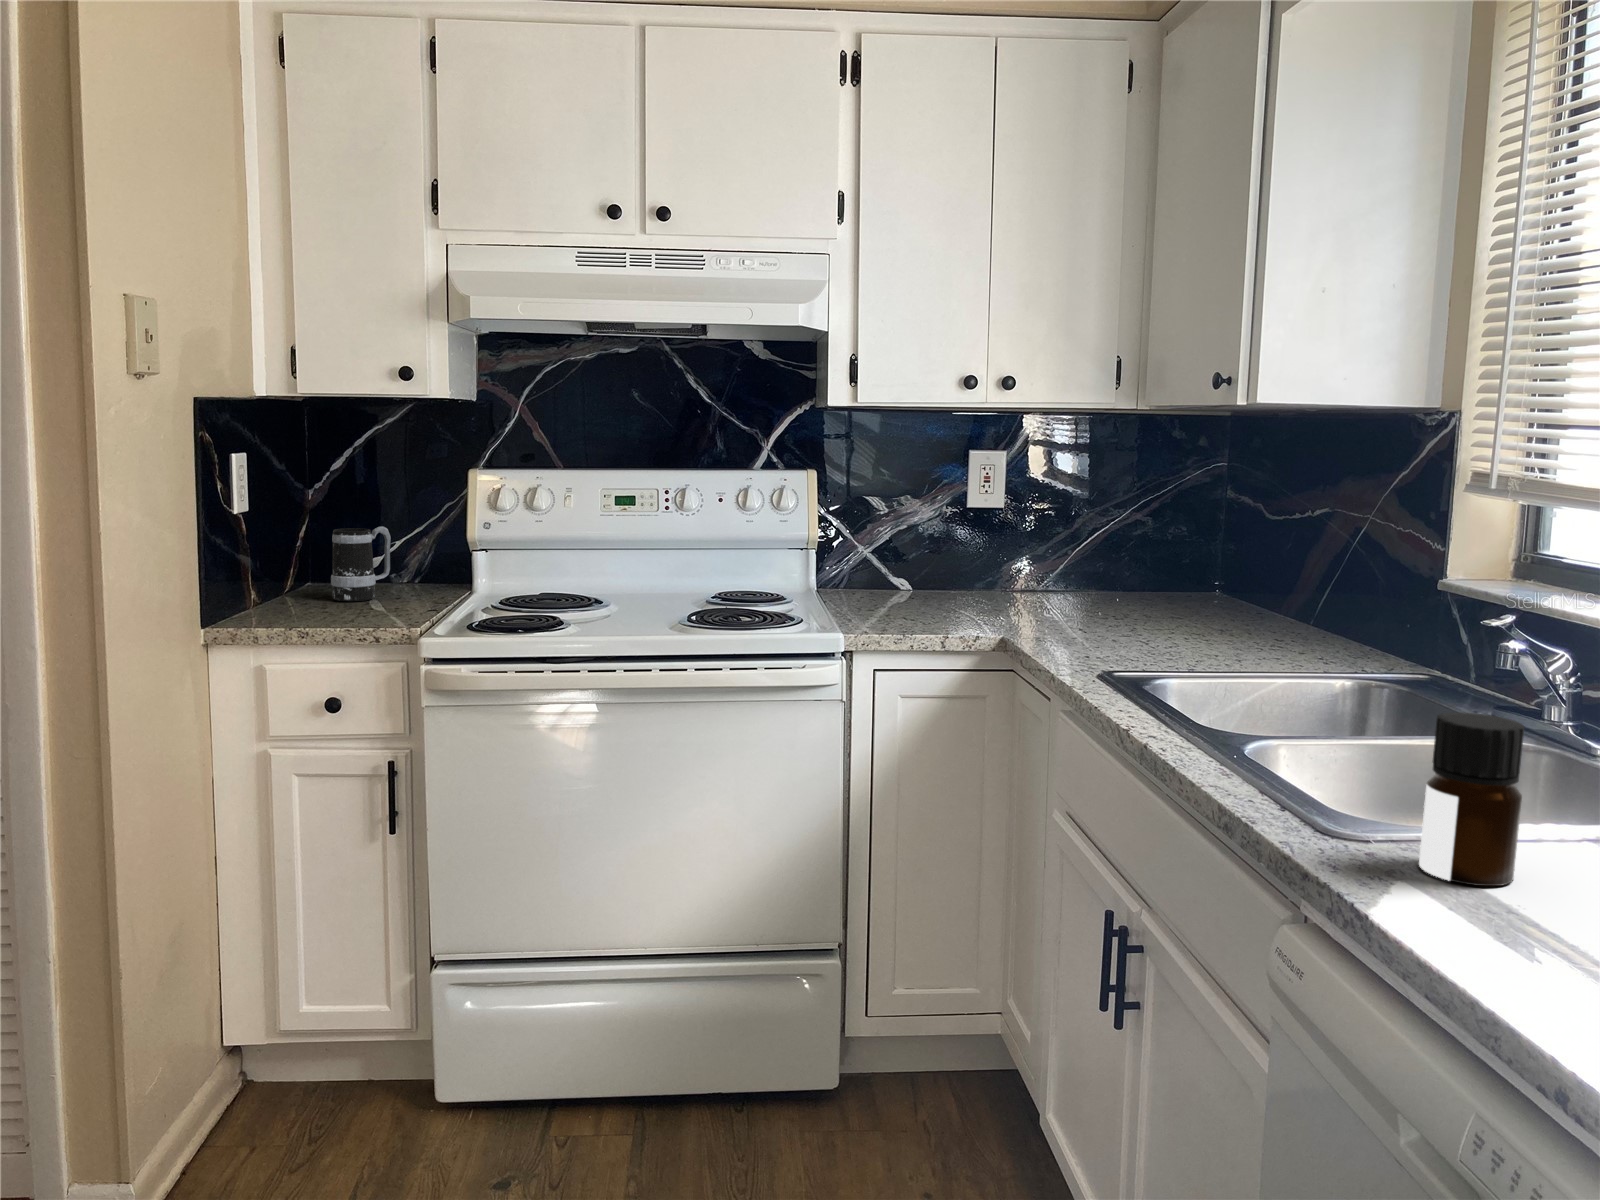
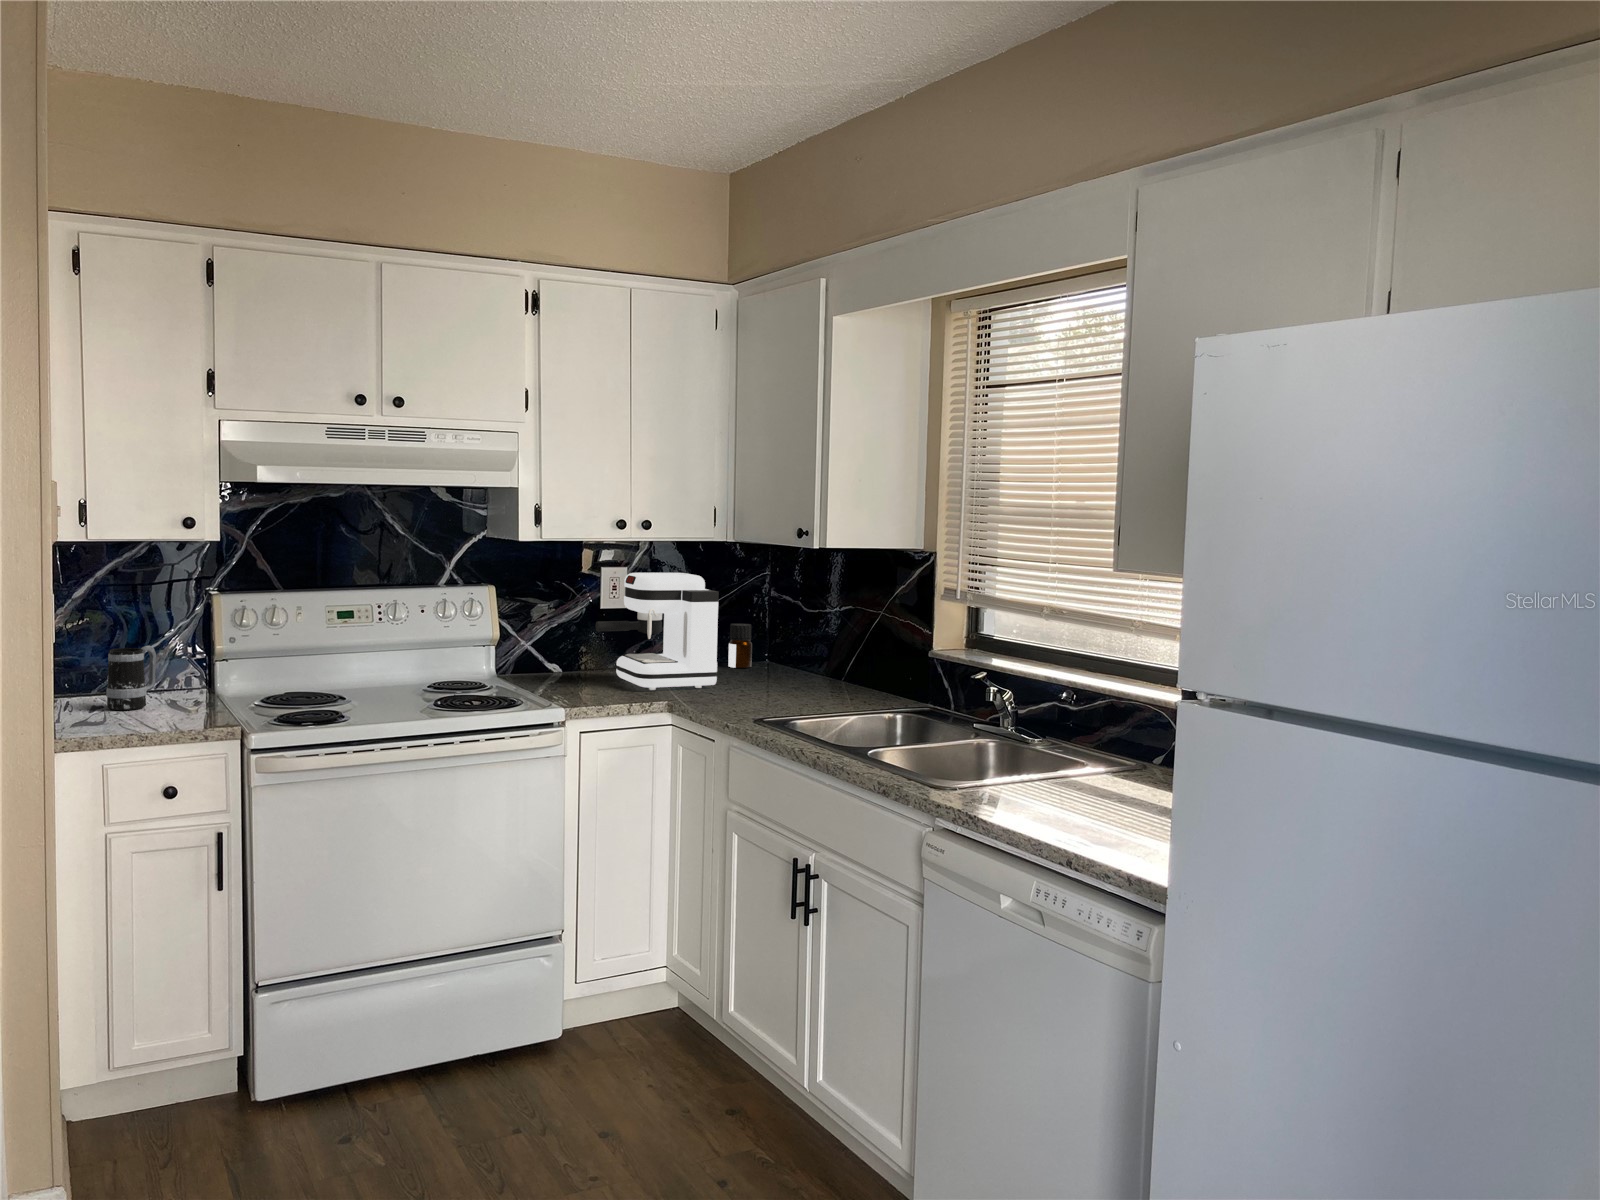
coffee maker: none [935,453,1108,620] -> present [595,573,719,690]
bottle: present [1419,713,1524,886] -> present [728,624,752,668]

